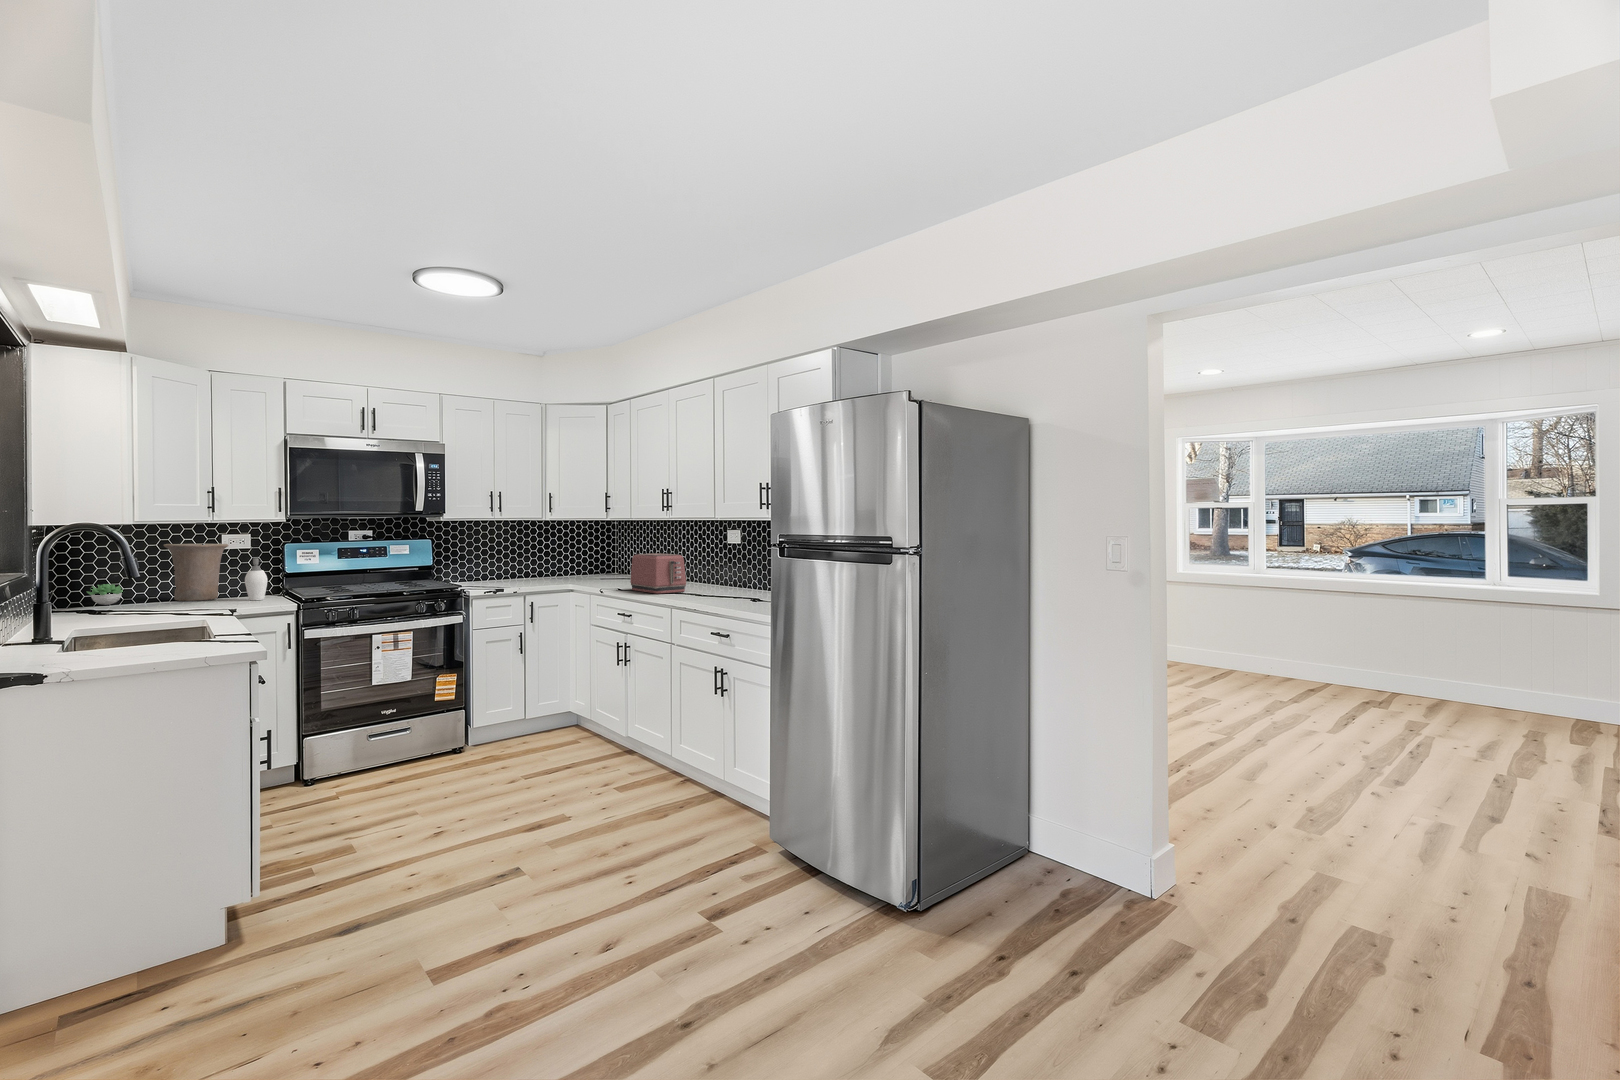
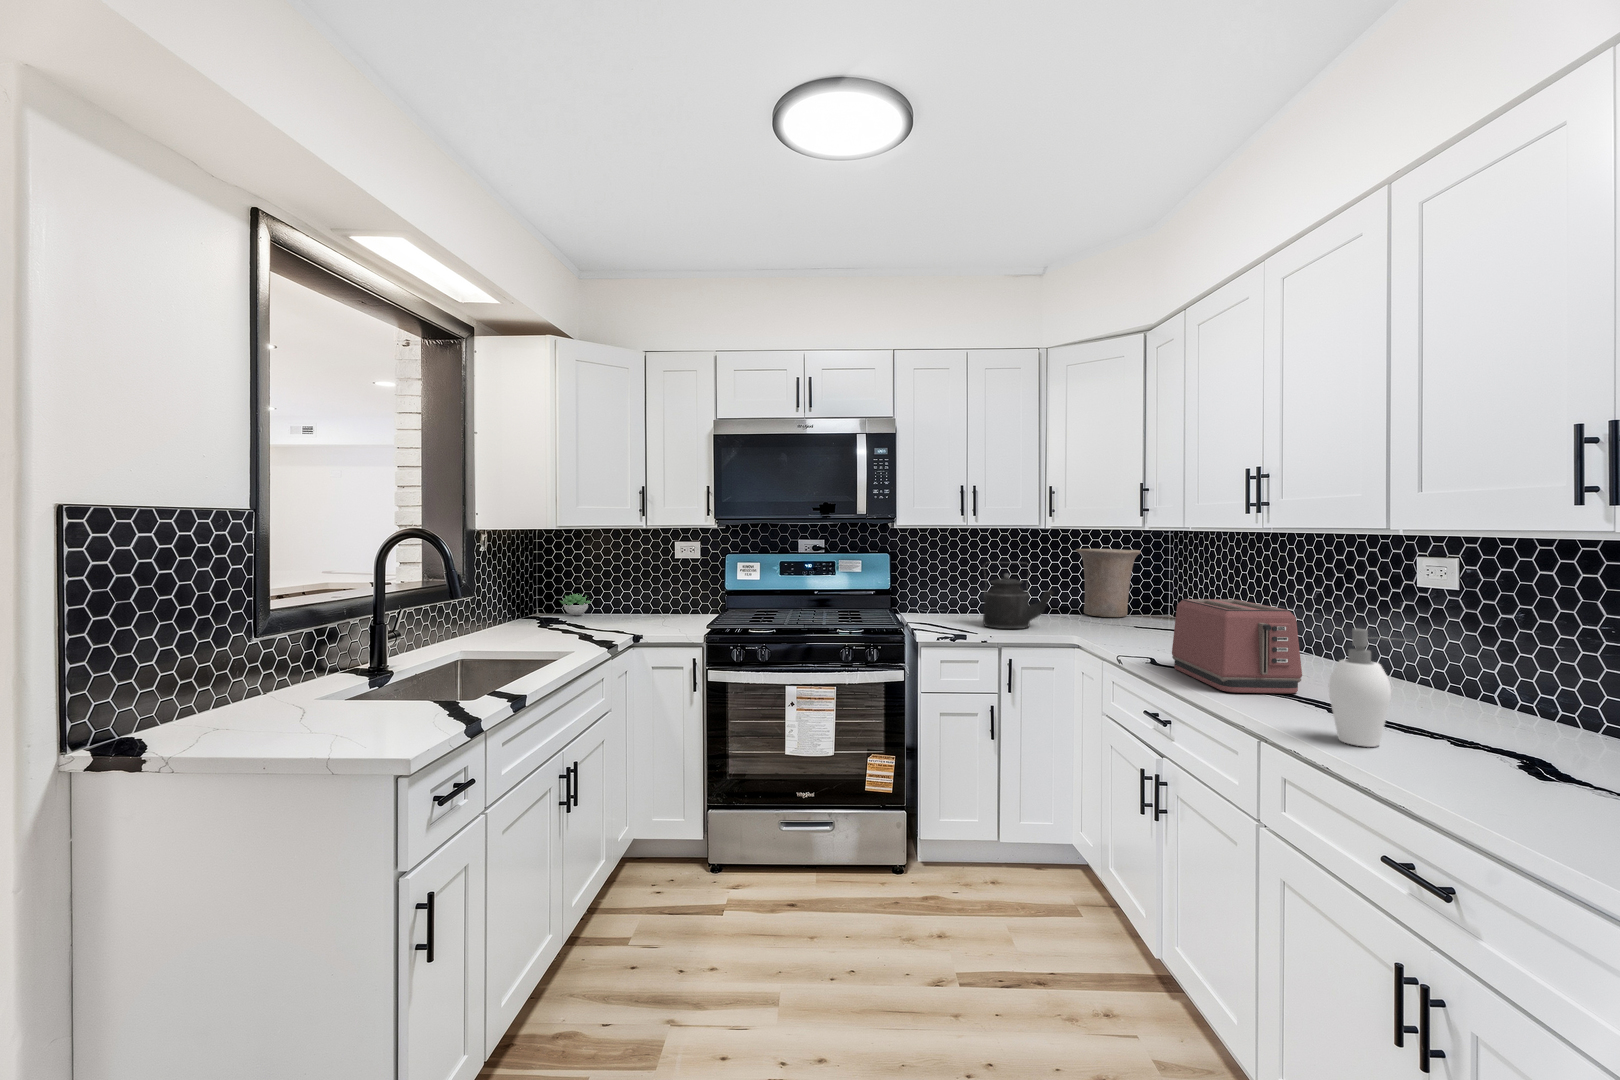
kettle: none [508,542,555,585] -> present [983,574,1054,629]
vase: present [164,544,228,601] -> present [1076,549,1141,617]
soap dispenser: present [245,558,267,600] -> present [1329,629,1407,747]

